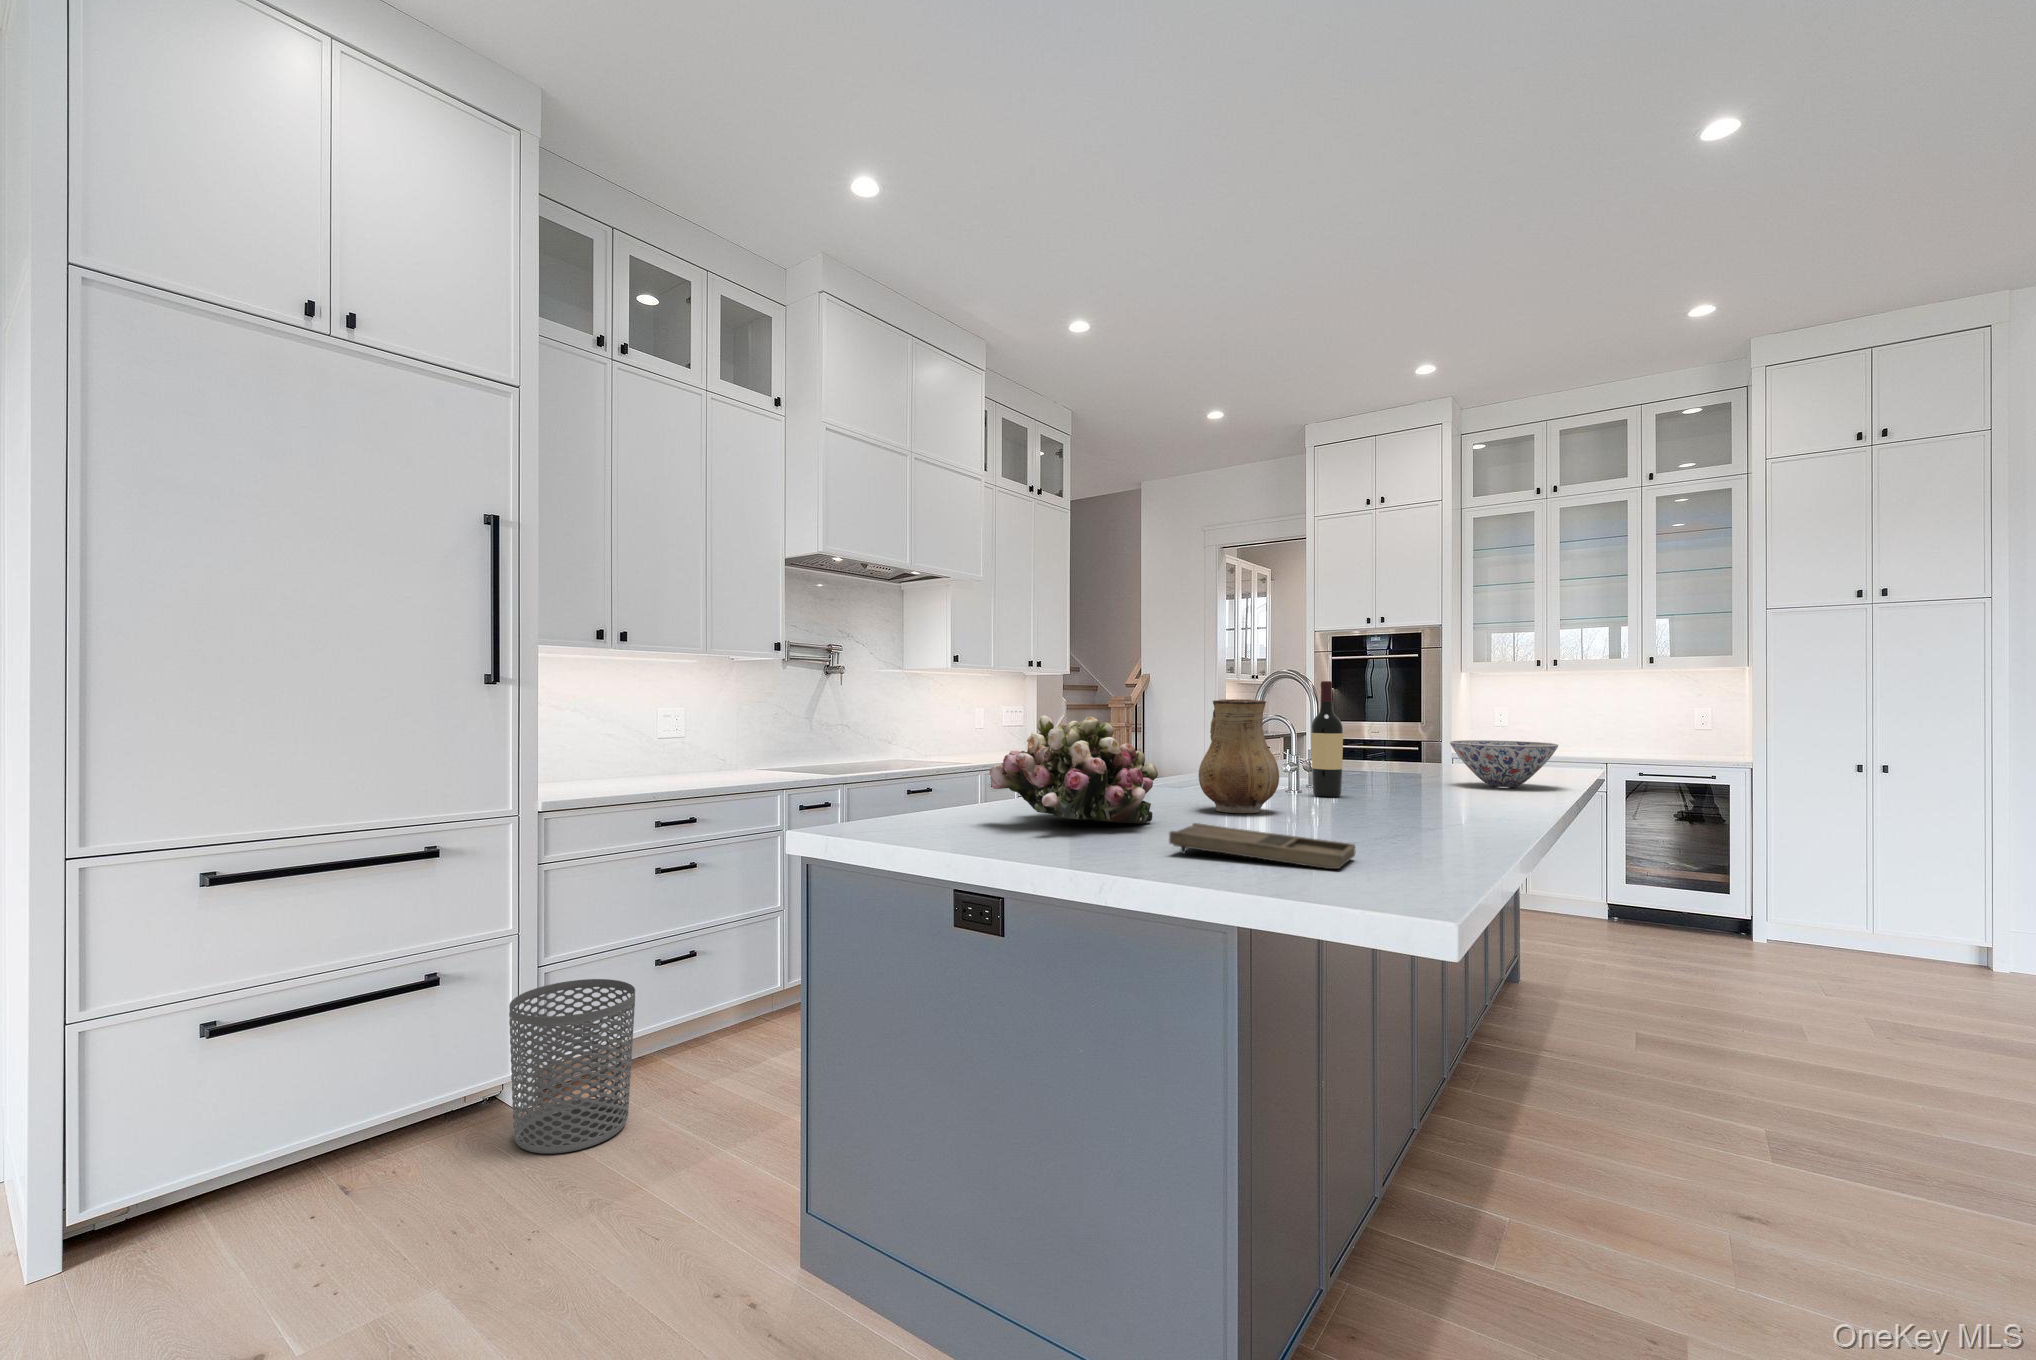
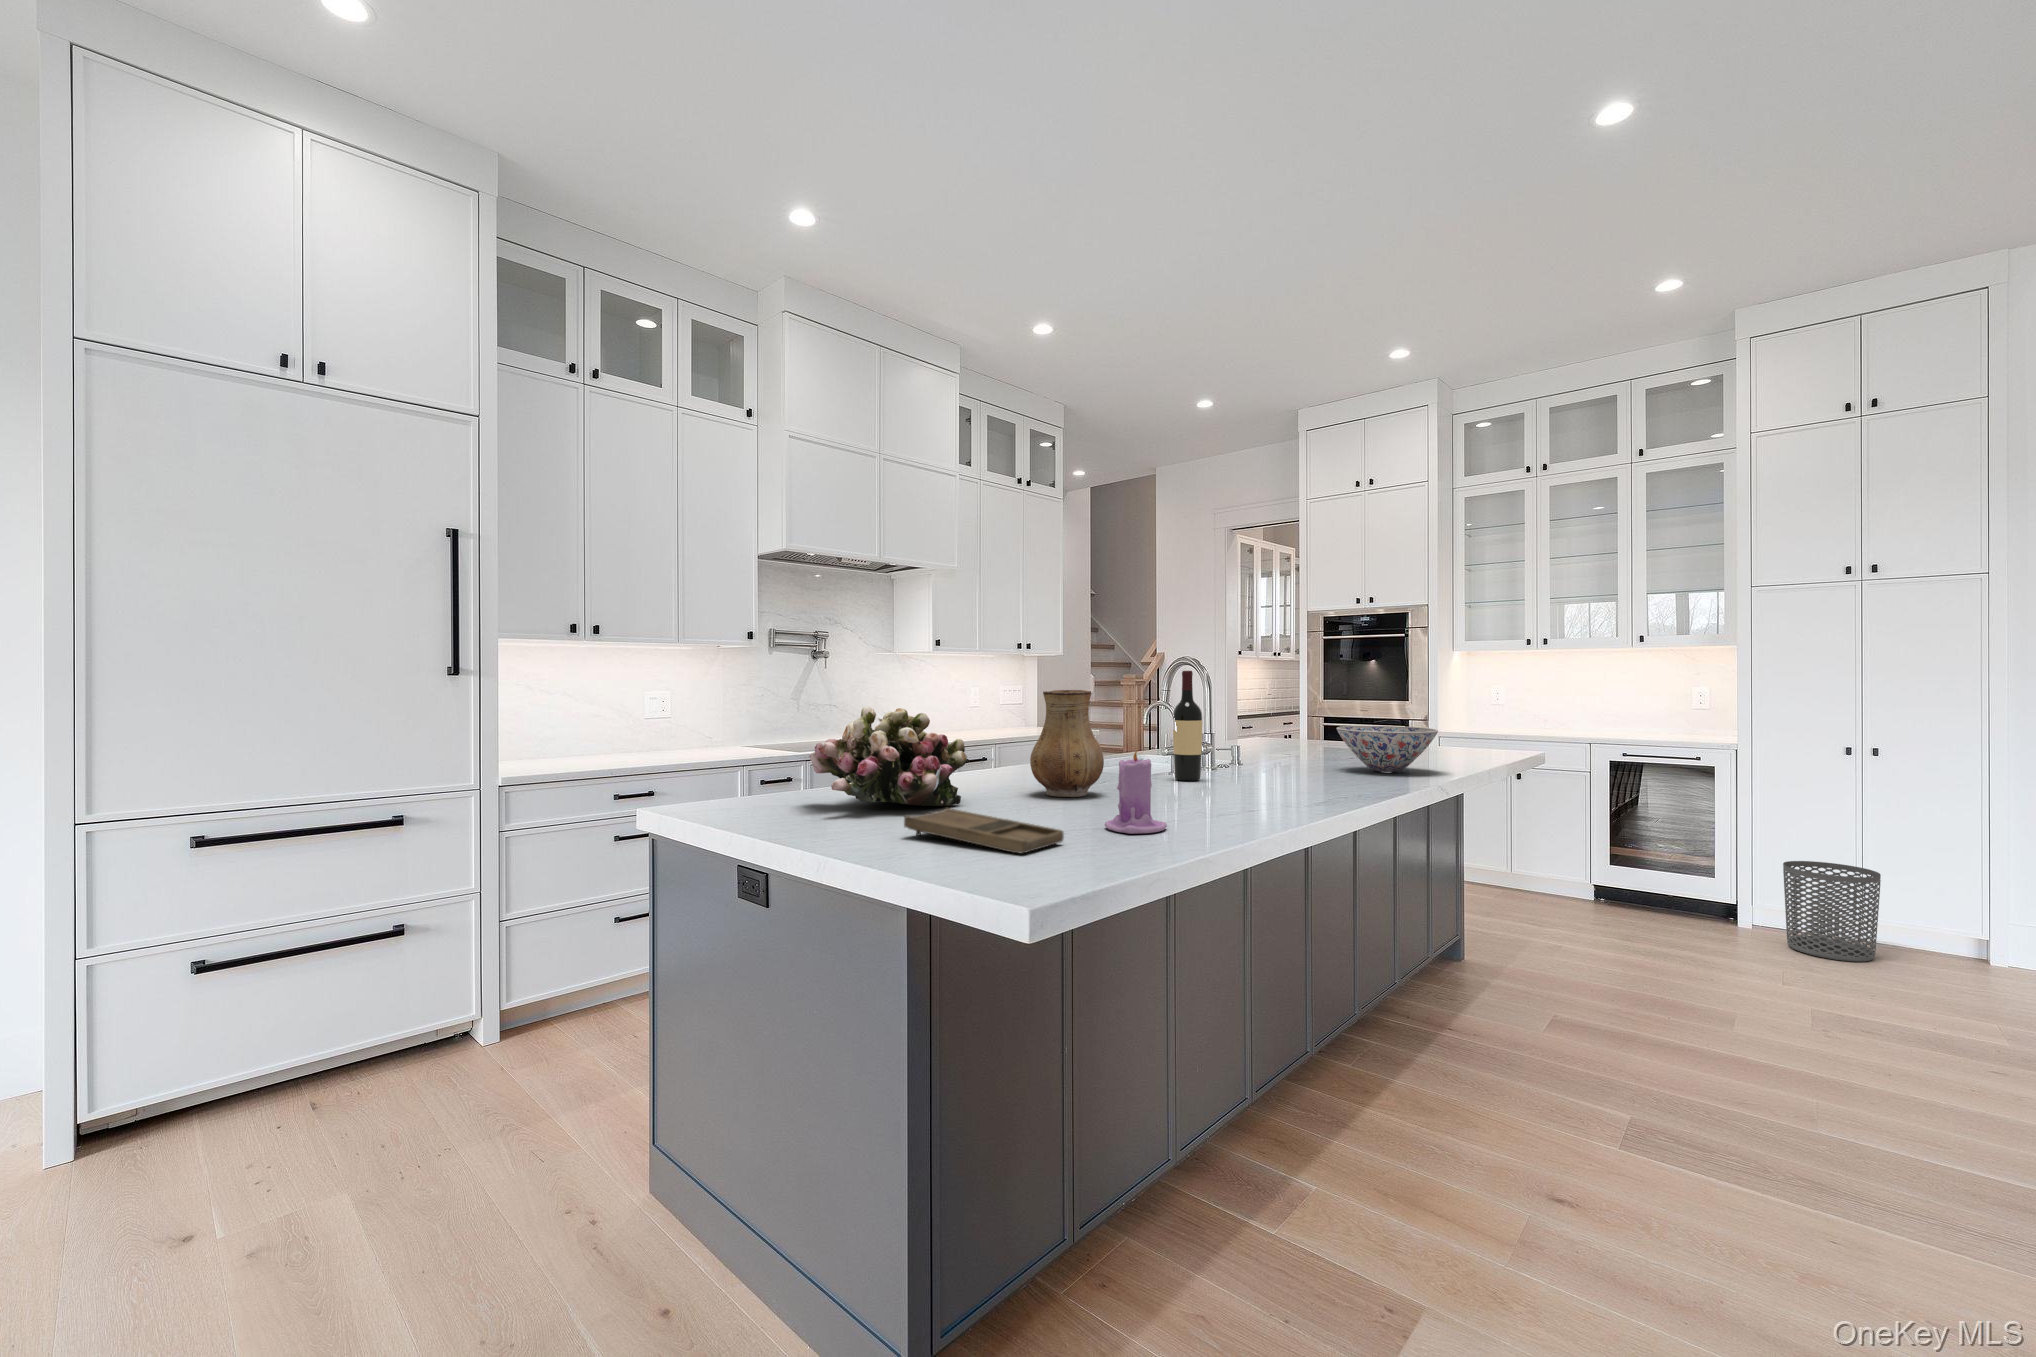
candle: none [1357,756,1427,848] -> present [1105,749,1167,834]
waste bin: present [509,979,635,1154] -> present [1783,861,1881,962]

